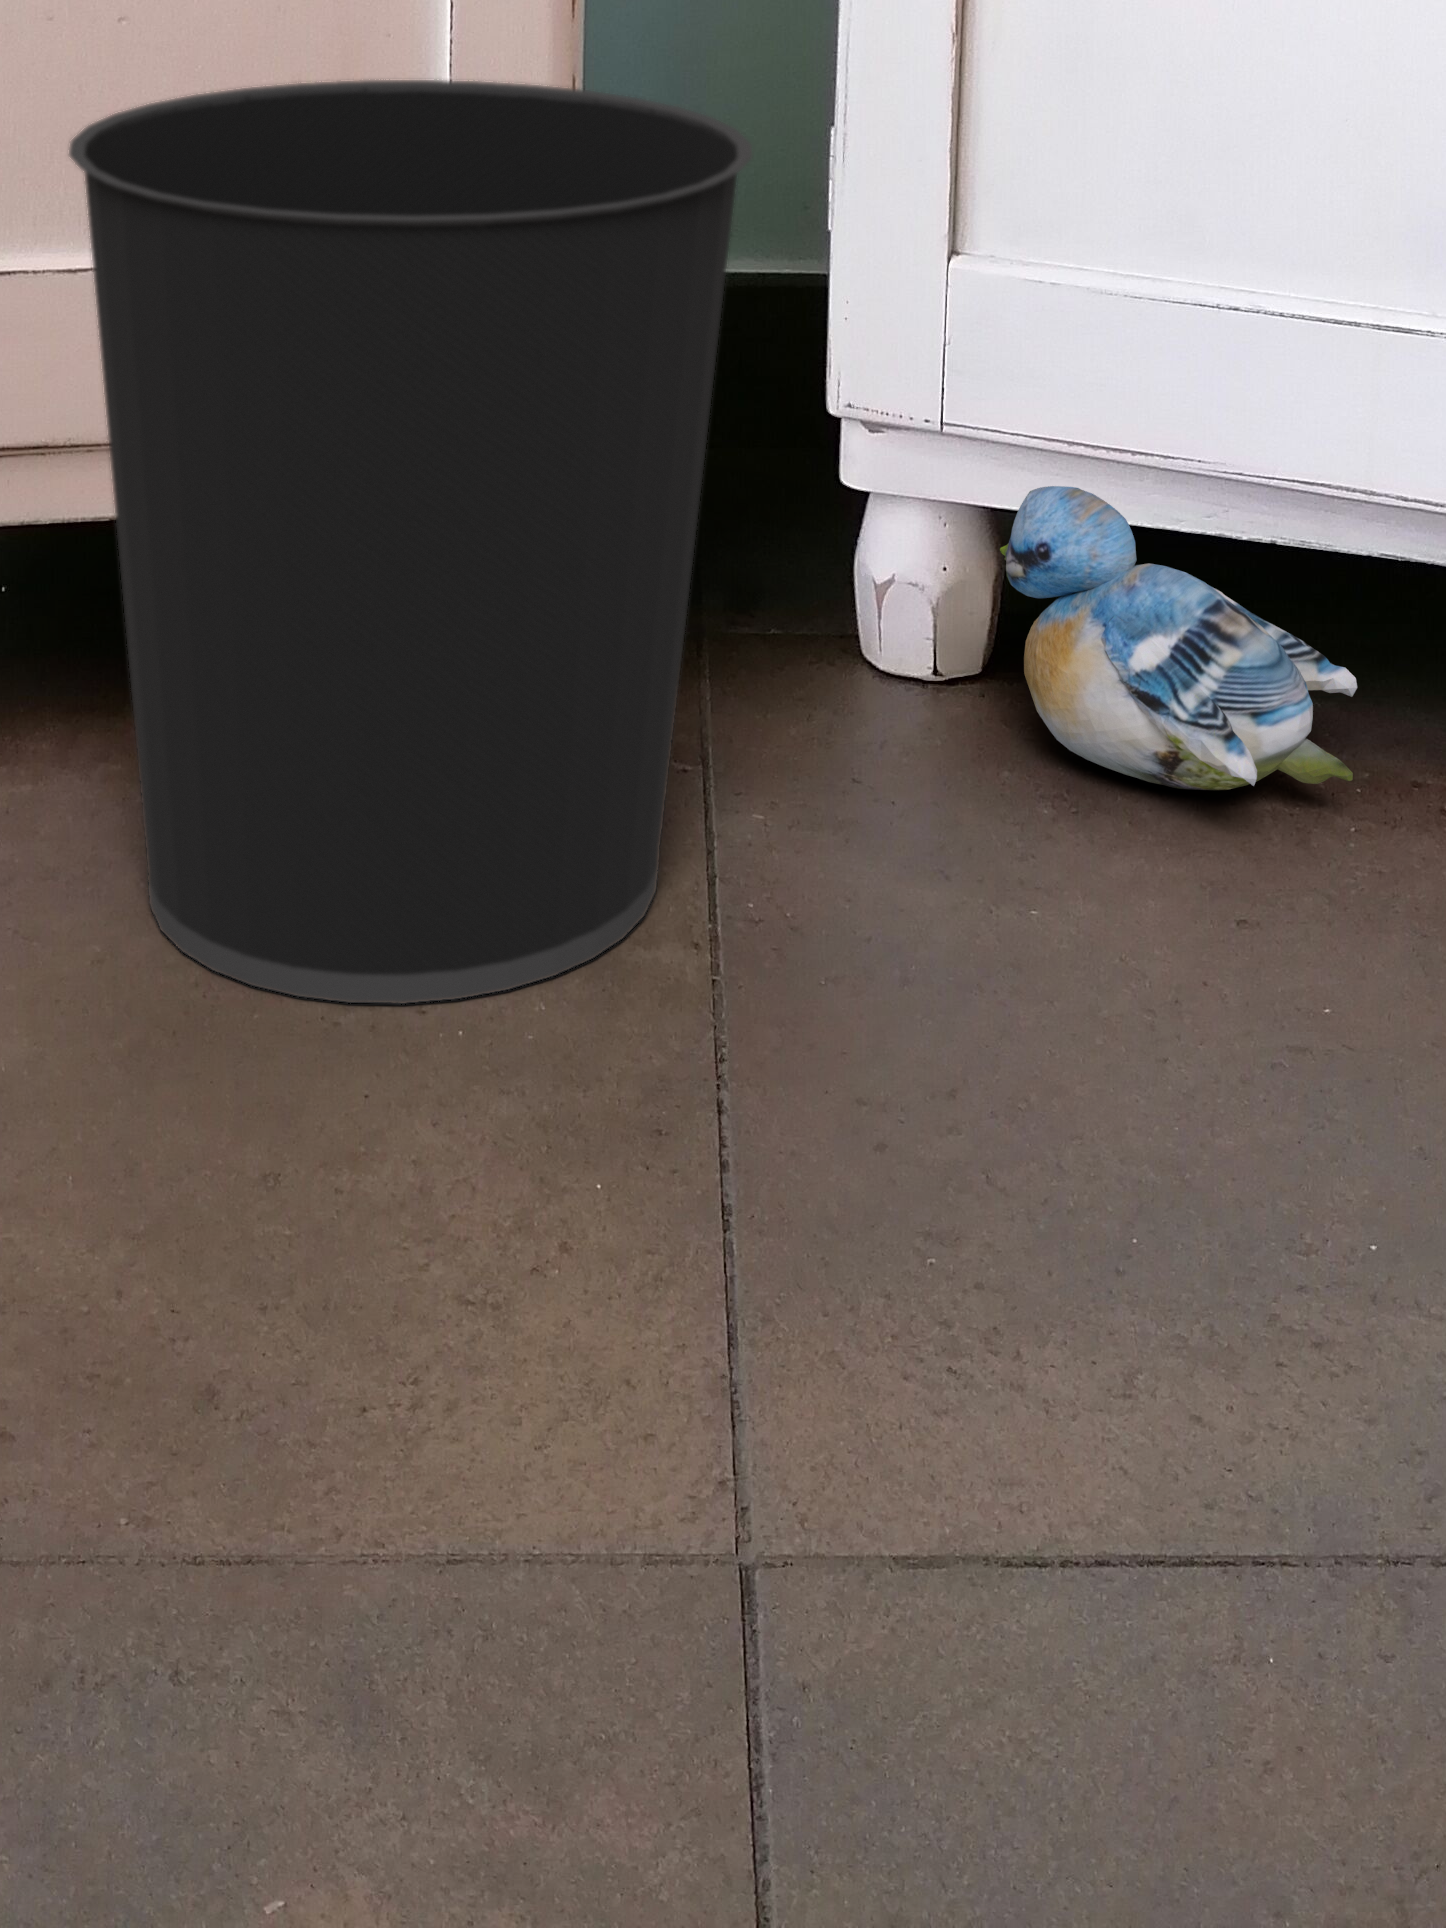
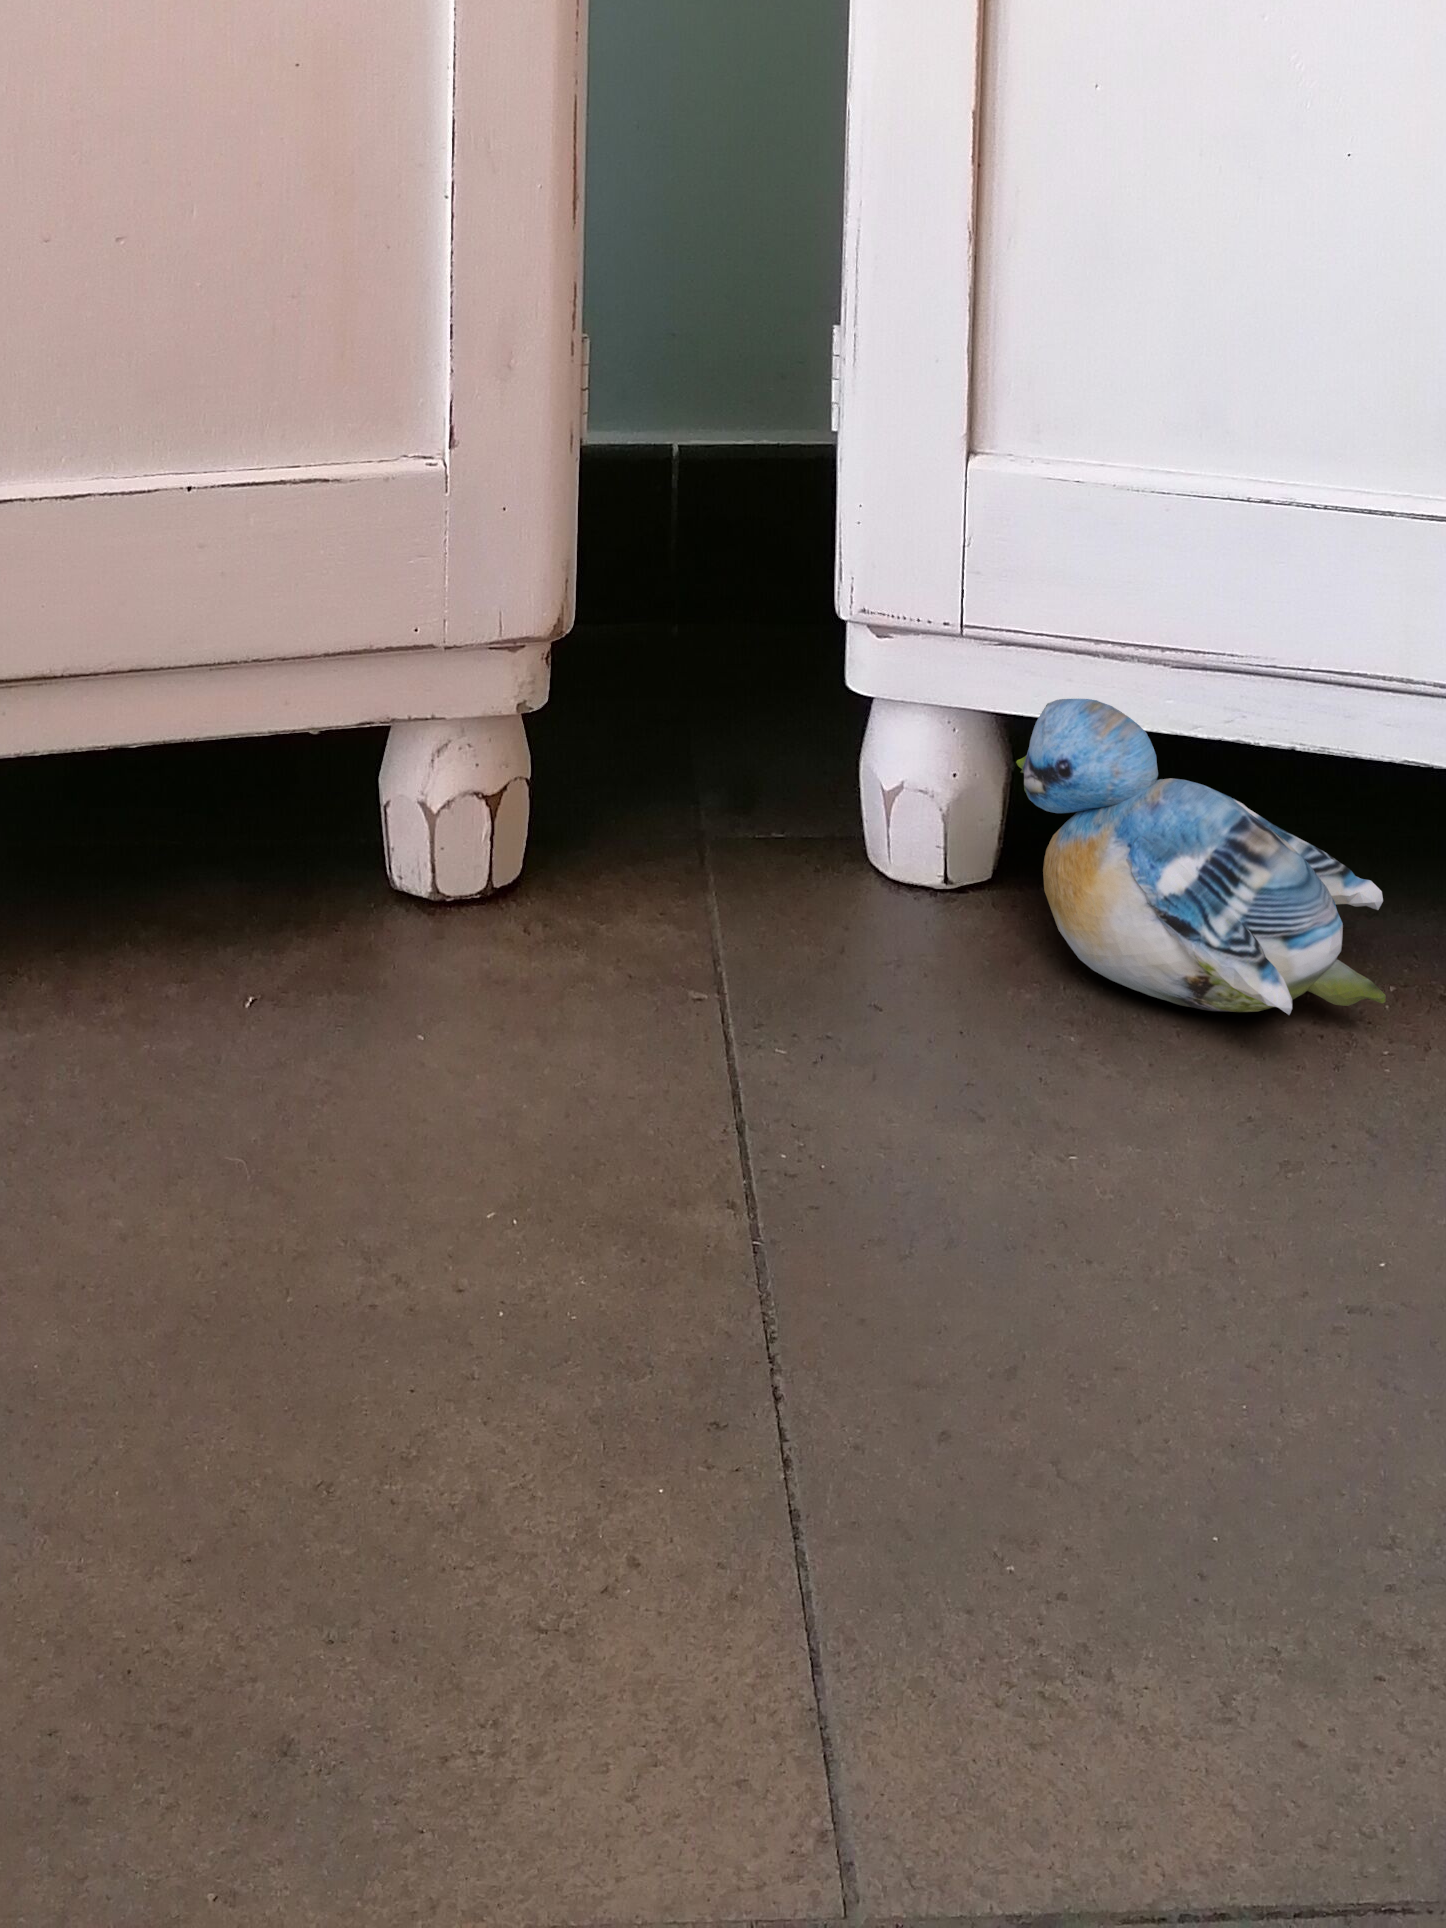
wastebasket: present [69,80,752,1004] -> none [87,301,782,1281]

